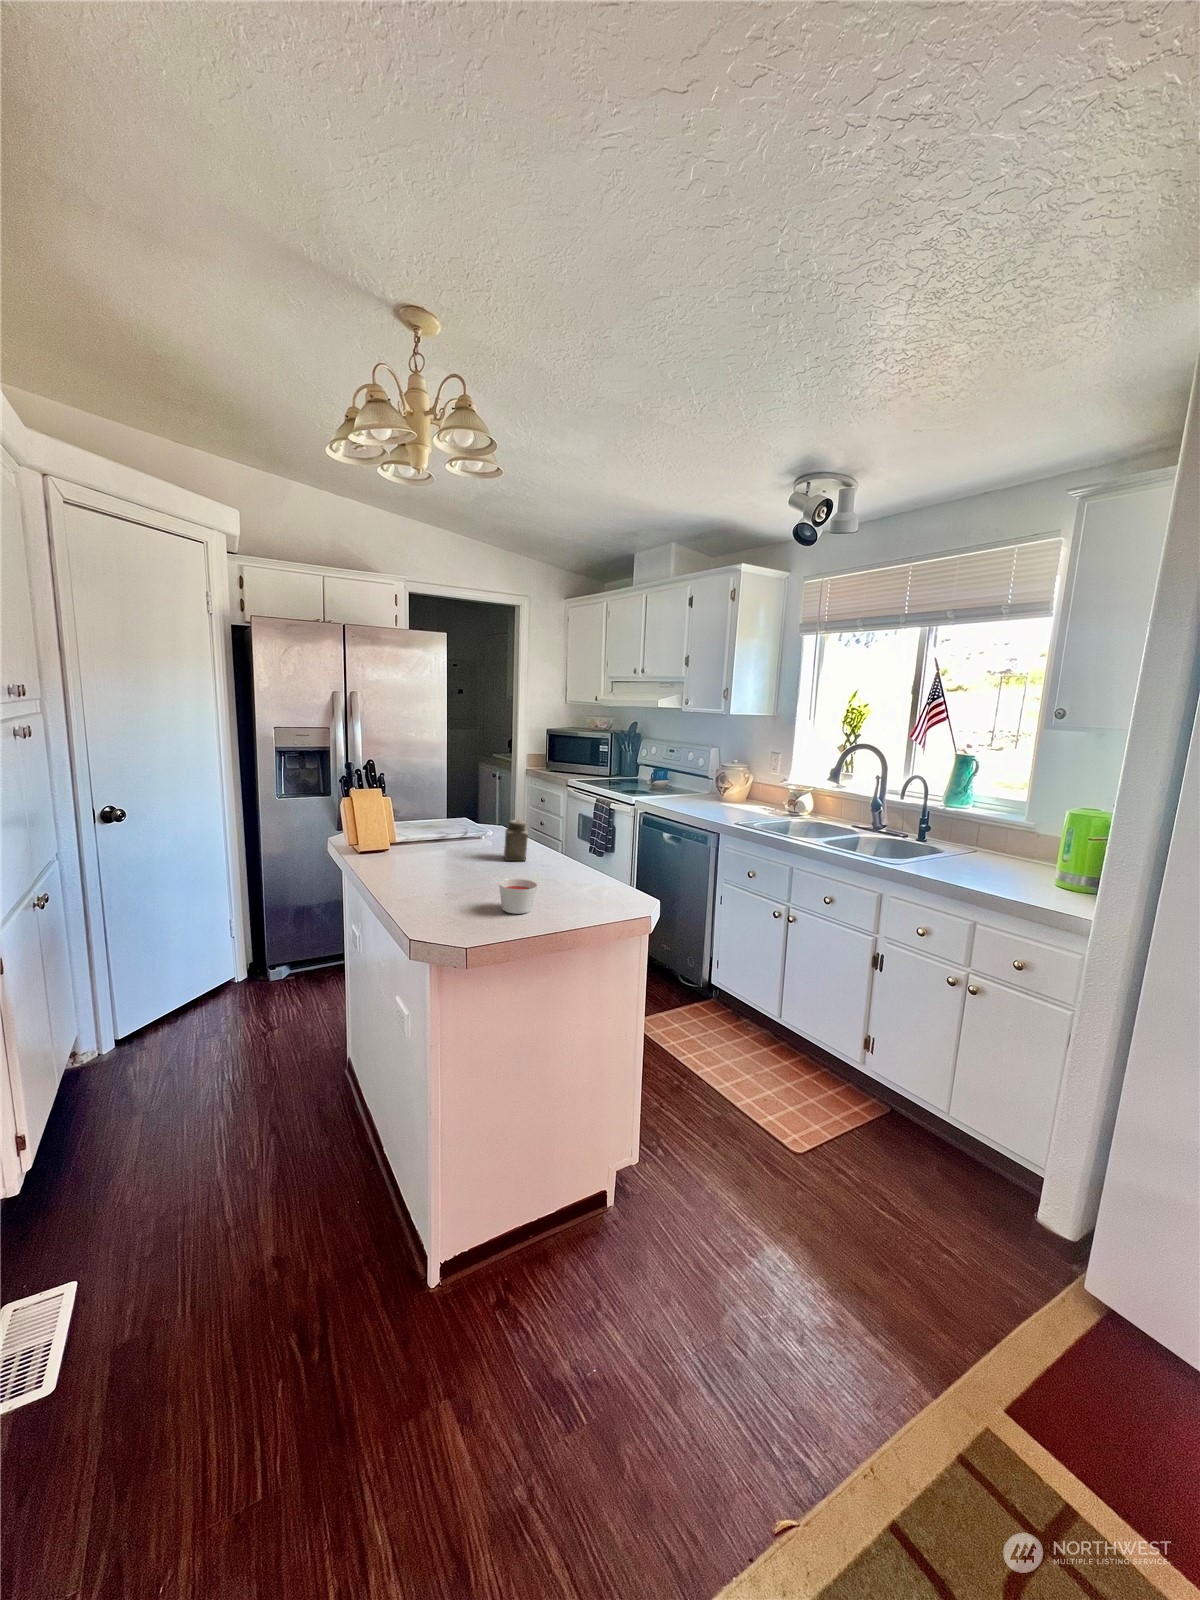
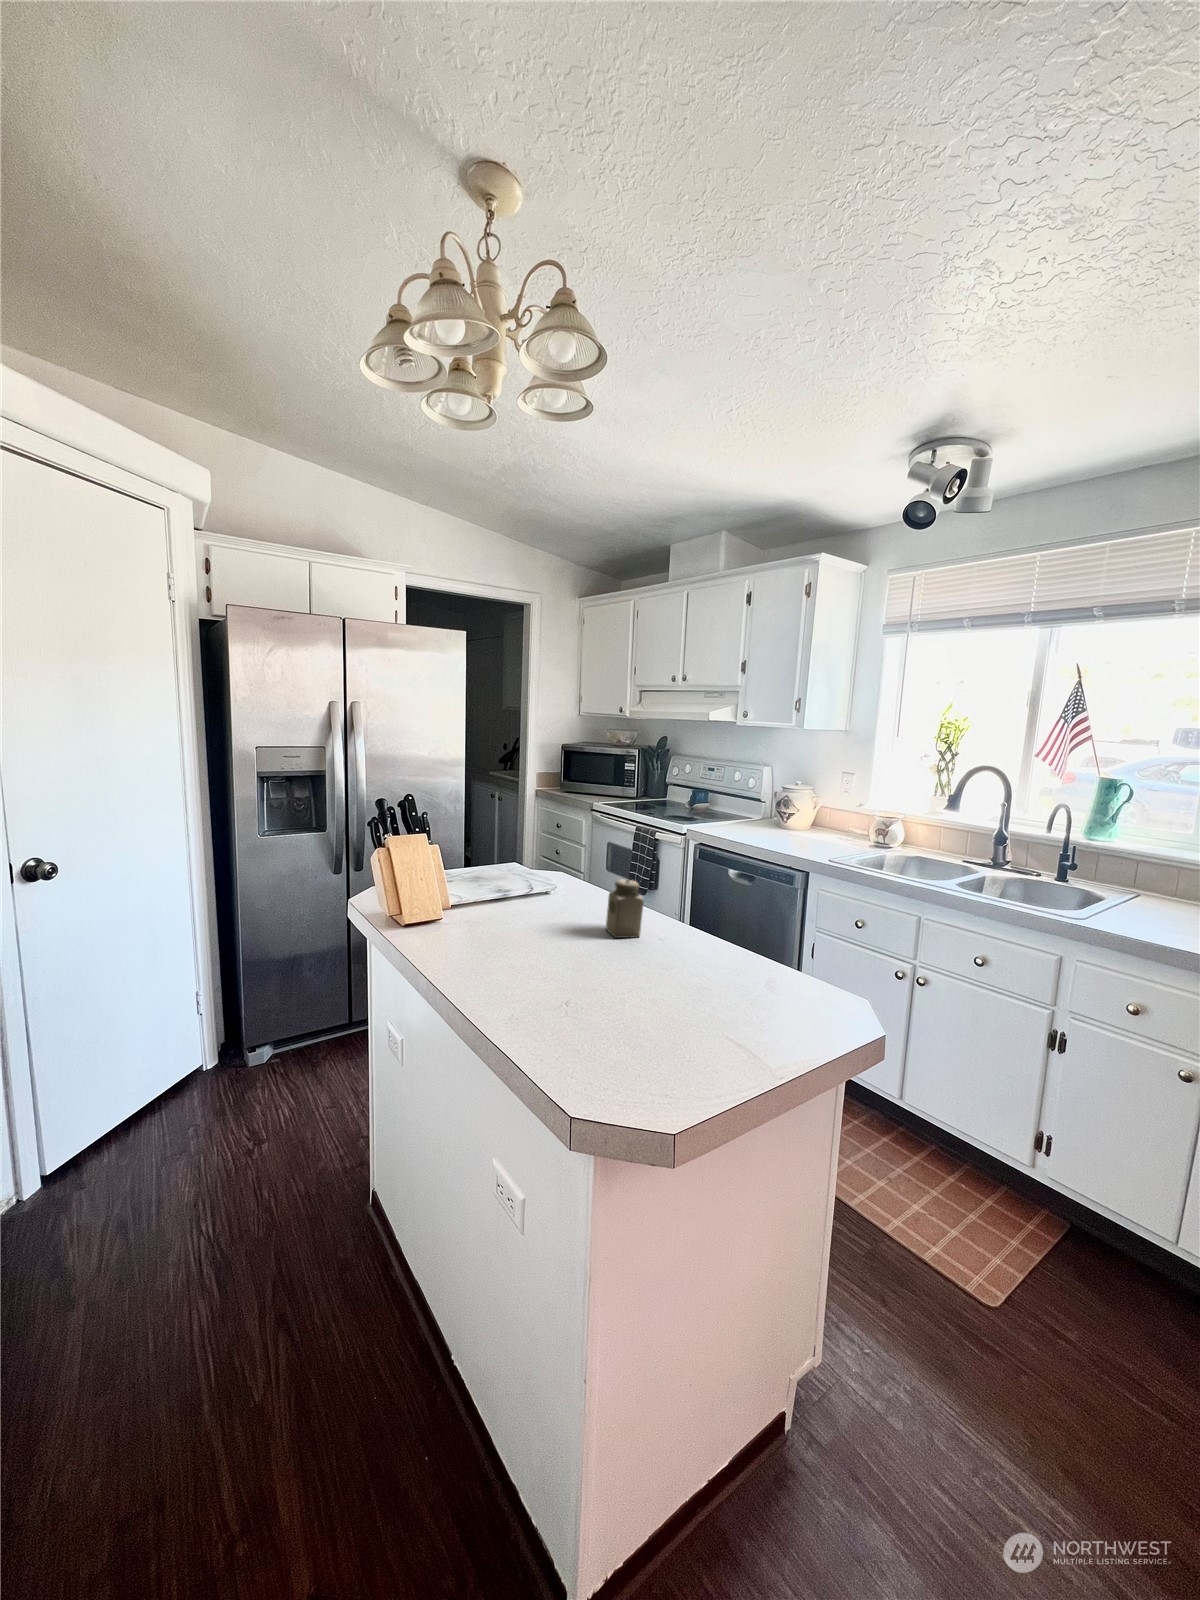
candle: present [499,879,537,914] -> none [673,992,733,1055]

